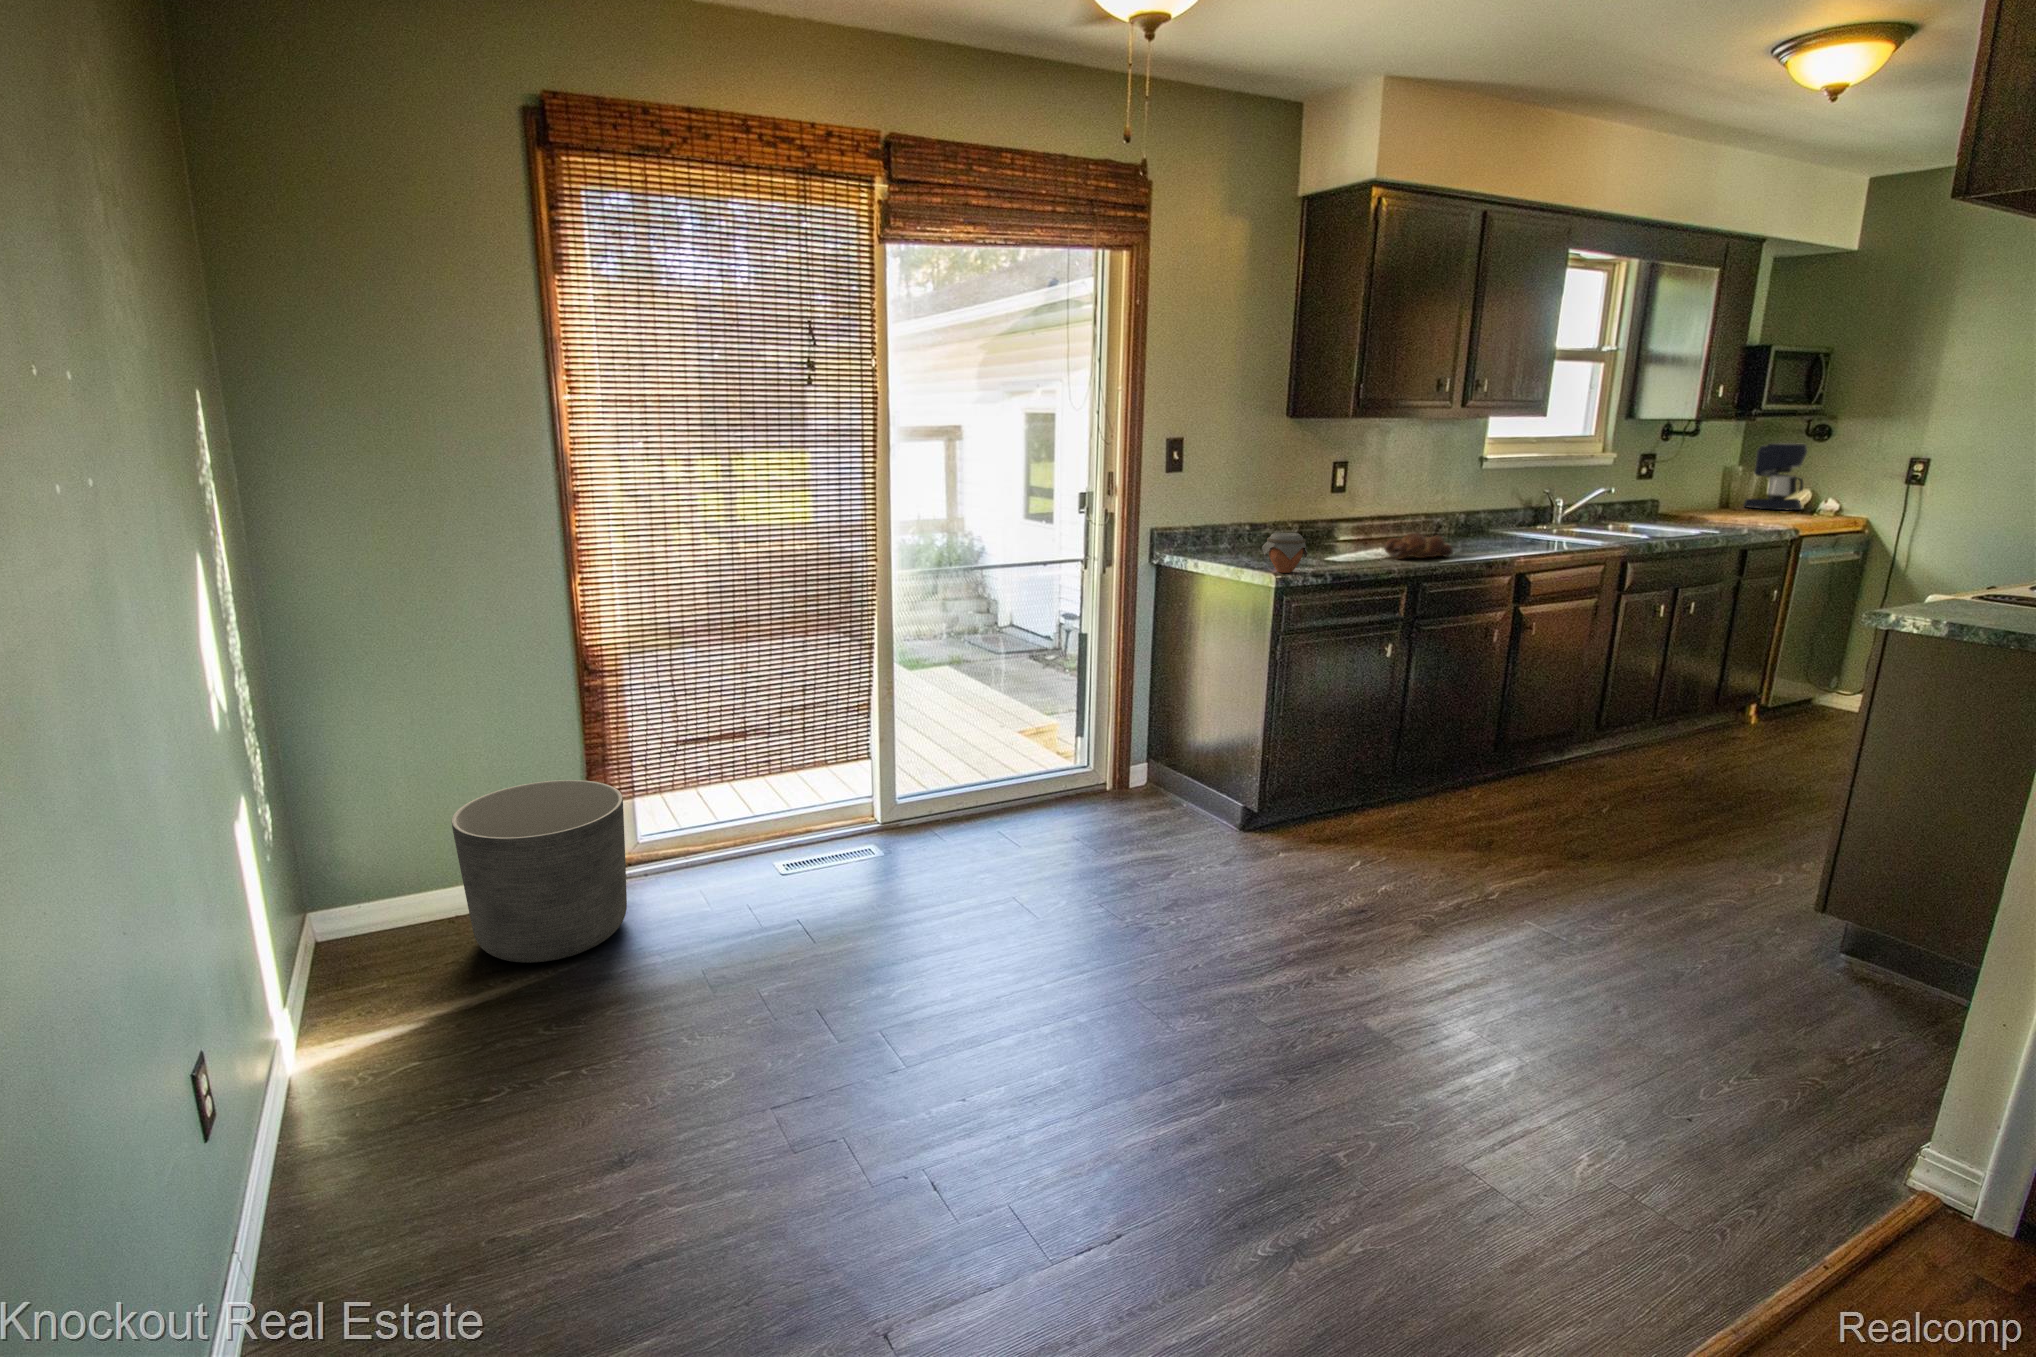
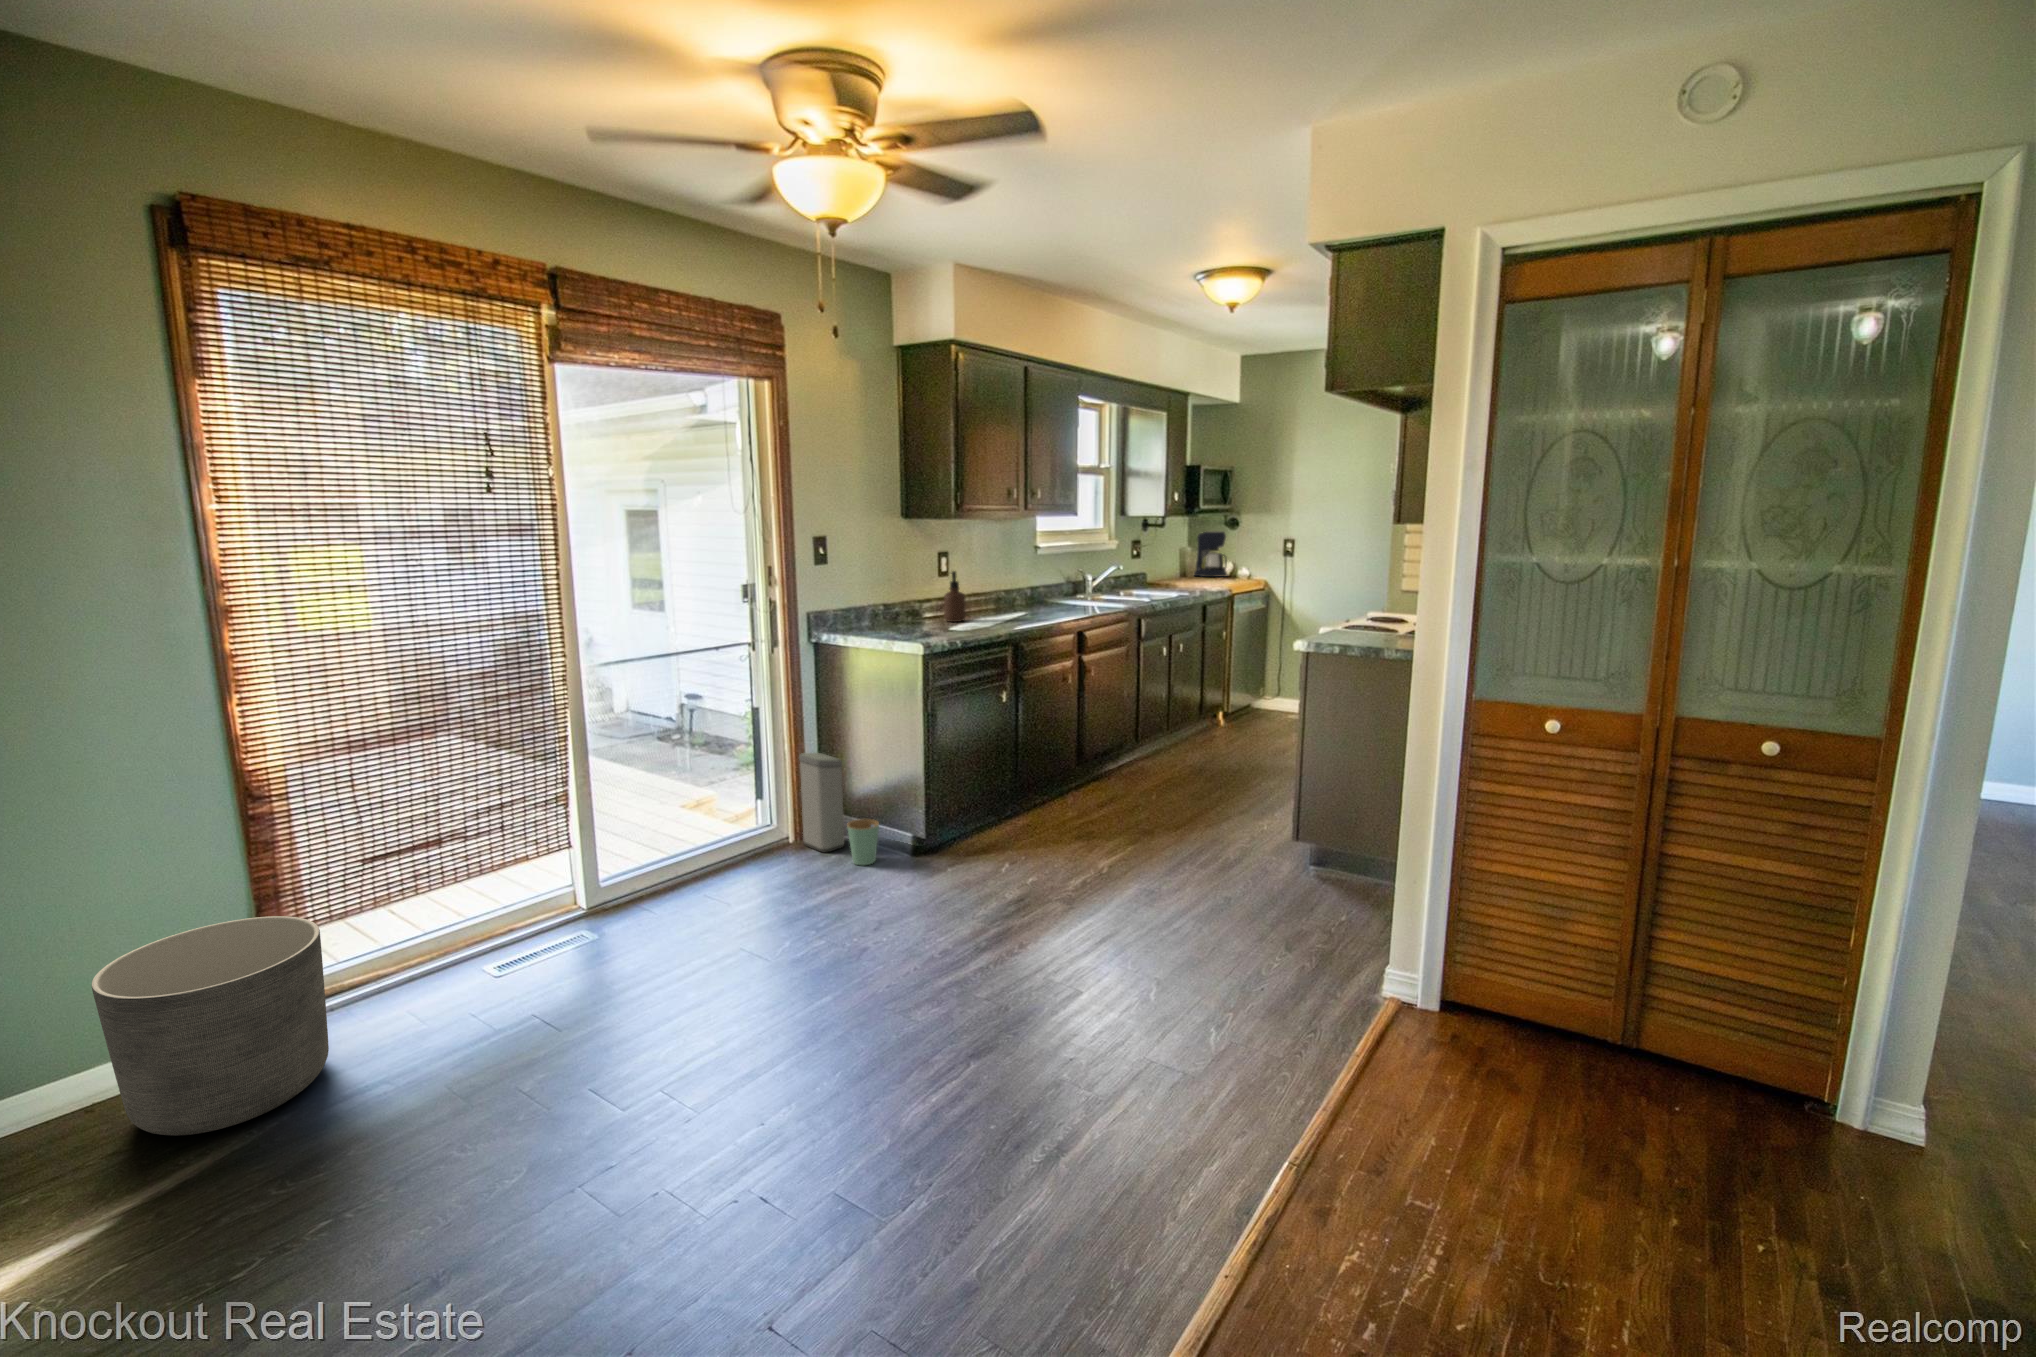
soap dispenser: none [1329,486,1359,551] -> present [944,571,966,622]
jar: present [1262,532,1307,573] -> none [905,609,941,642]
bread loaf: present [1384,533,1453,559] -> none [989,604,1037,625]
trash can: none [1124,691,1204,831] -> present [799,753,879,865]

